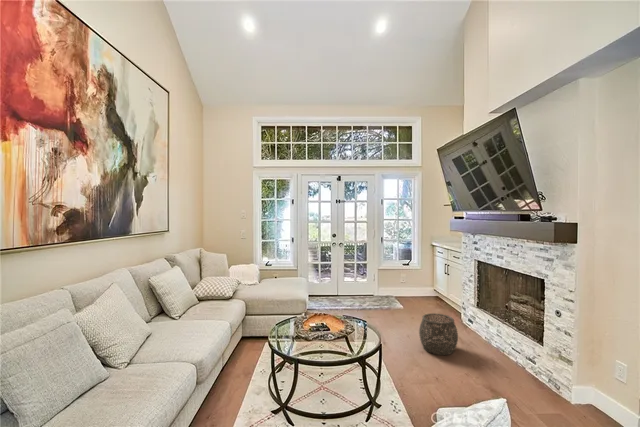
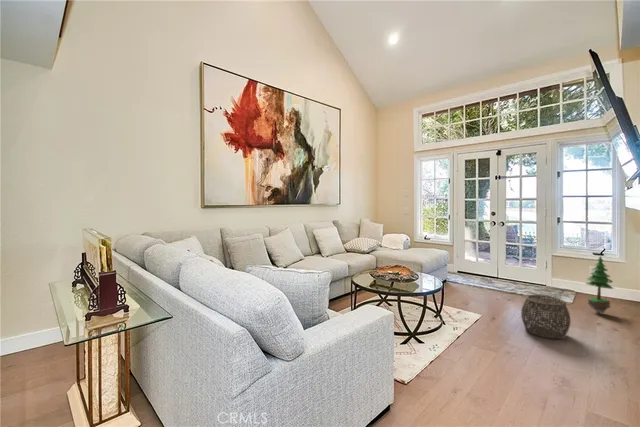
potted tree: none [425,268,443,316] -> present [586,257,613,313]

